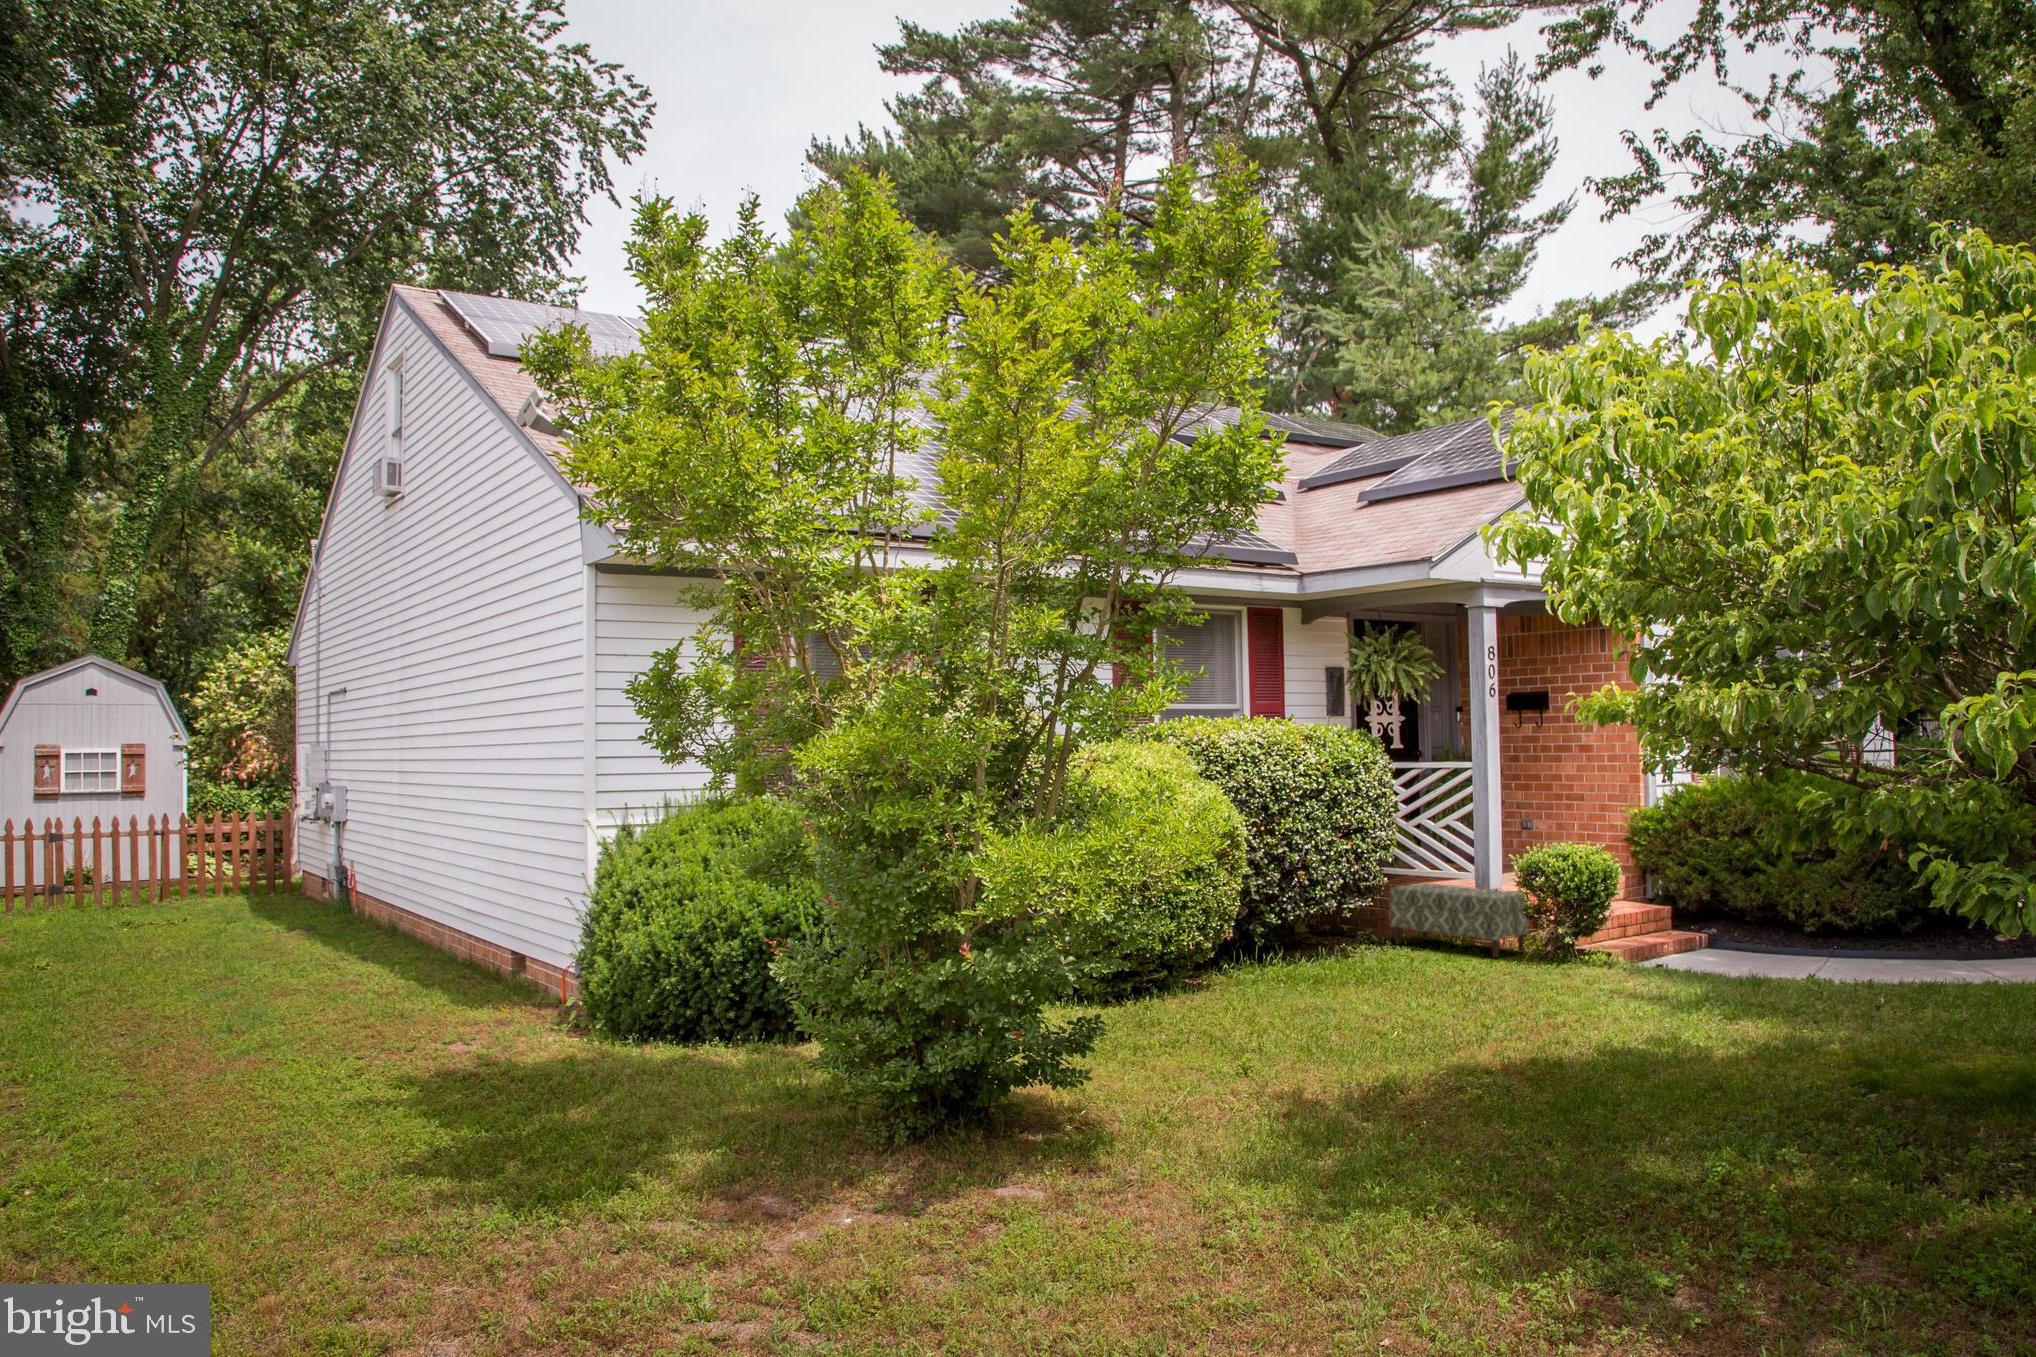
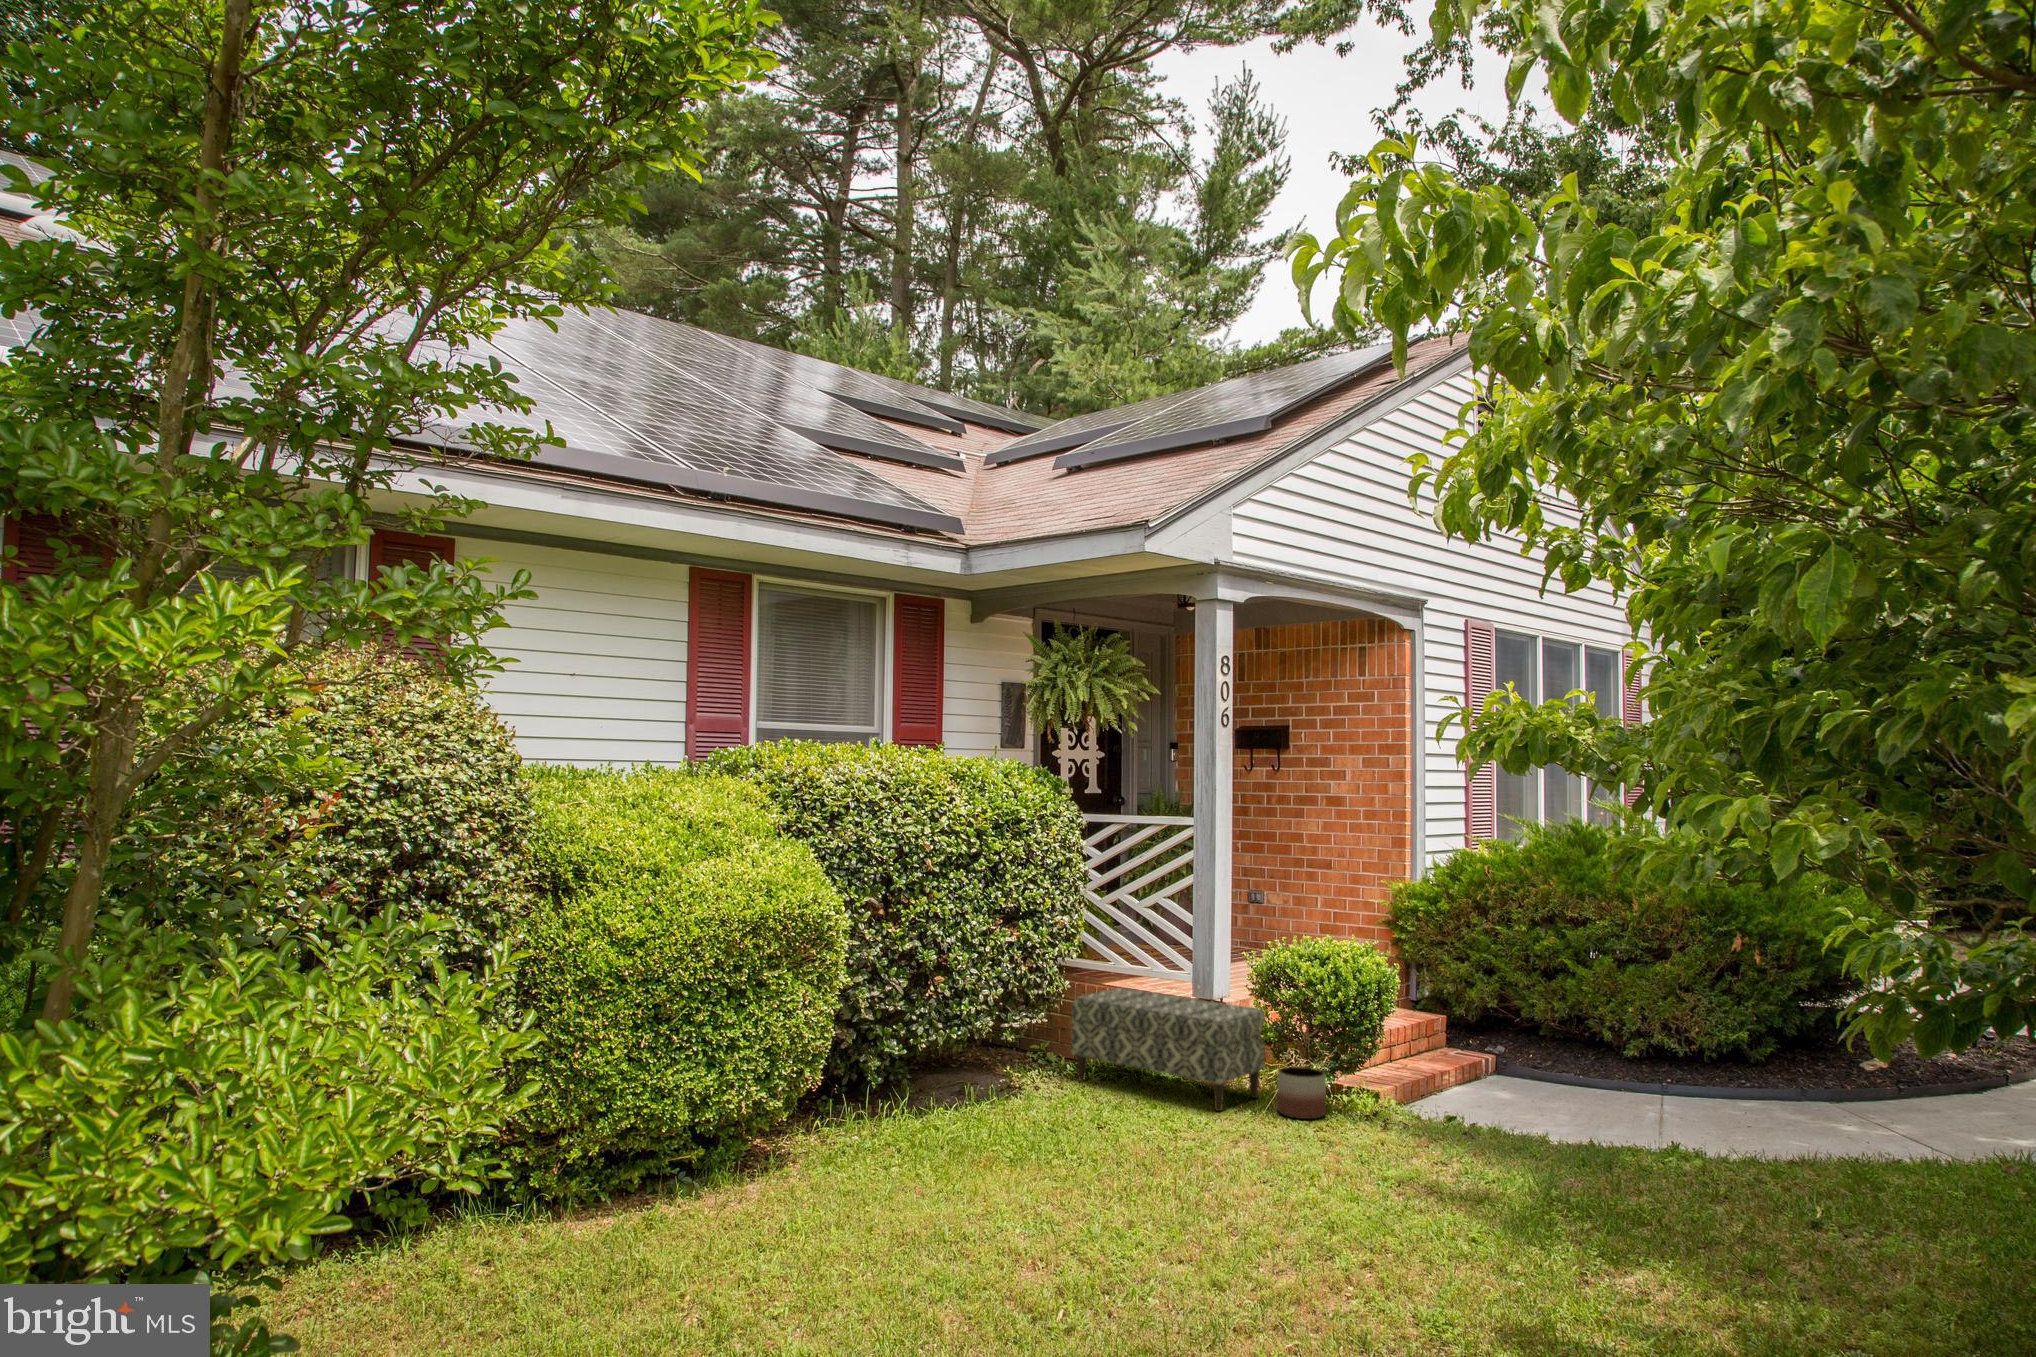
planter: none [1537,930,1571,962] -> present [1277,1066,1326,1119]

